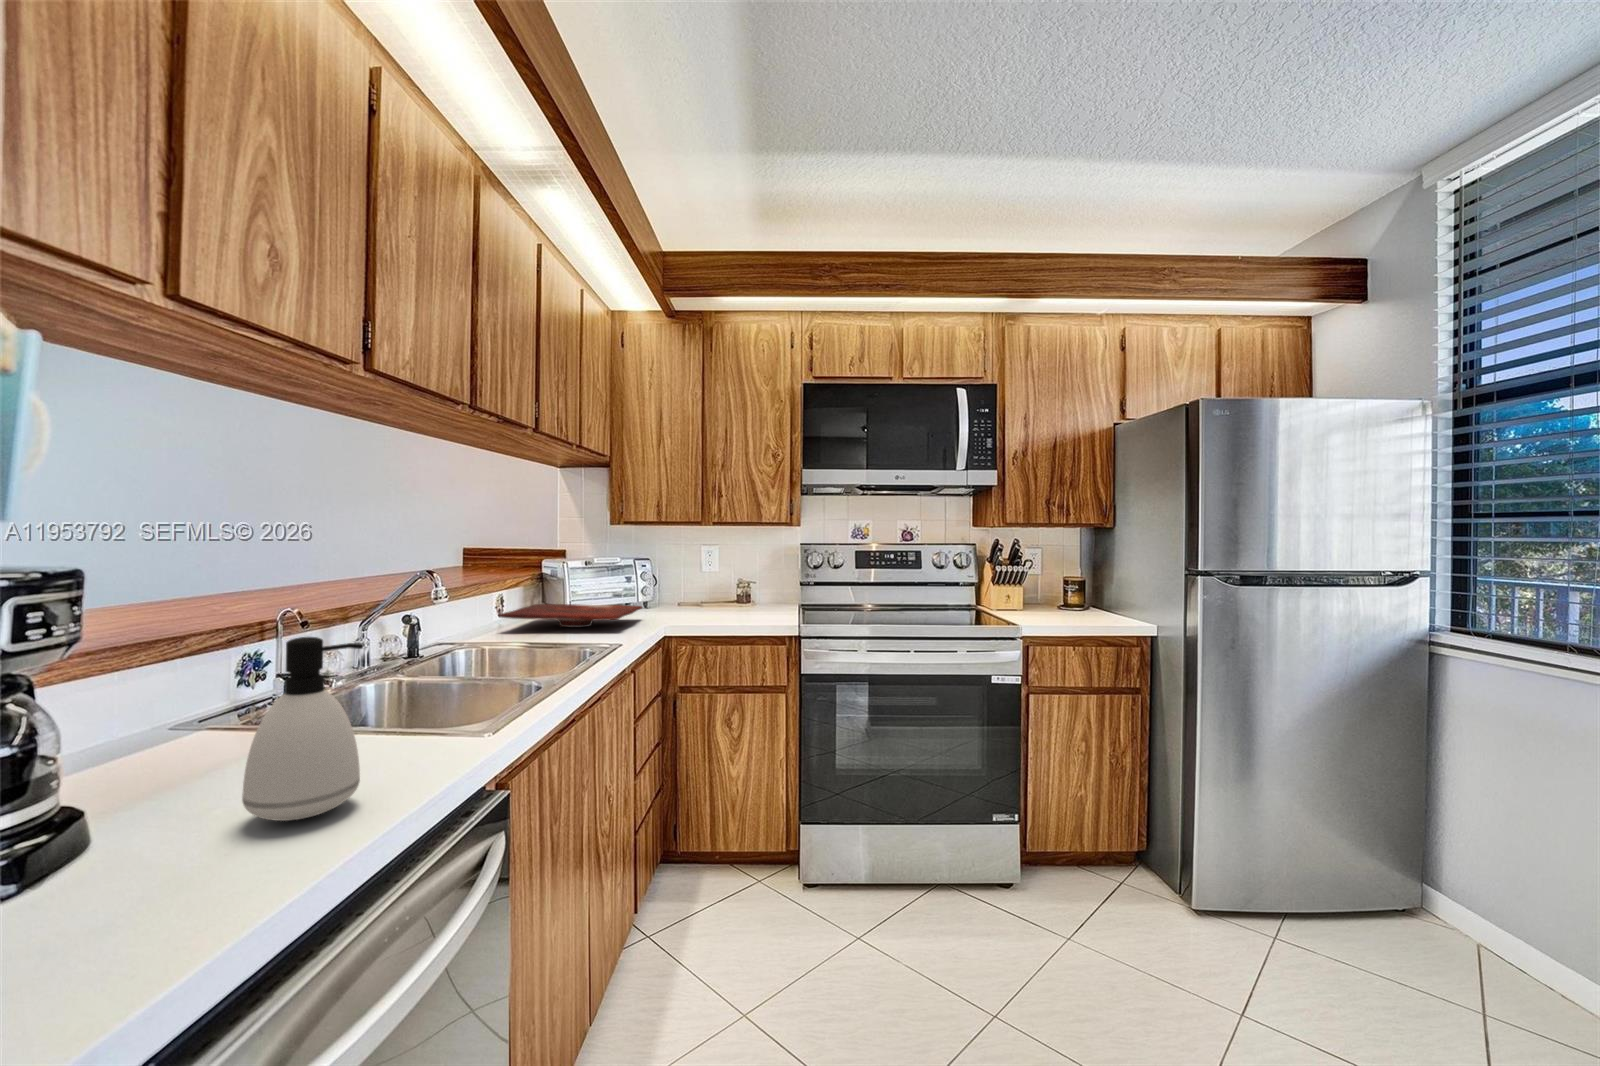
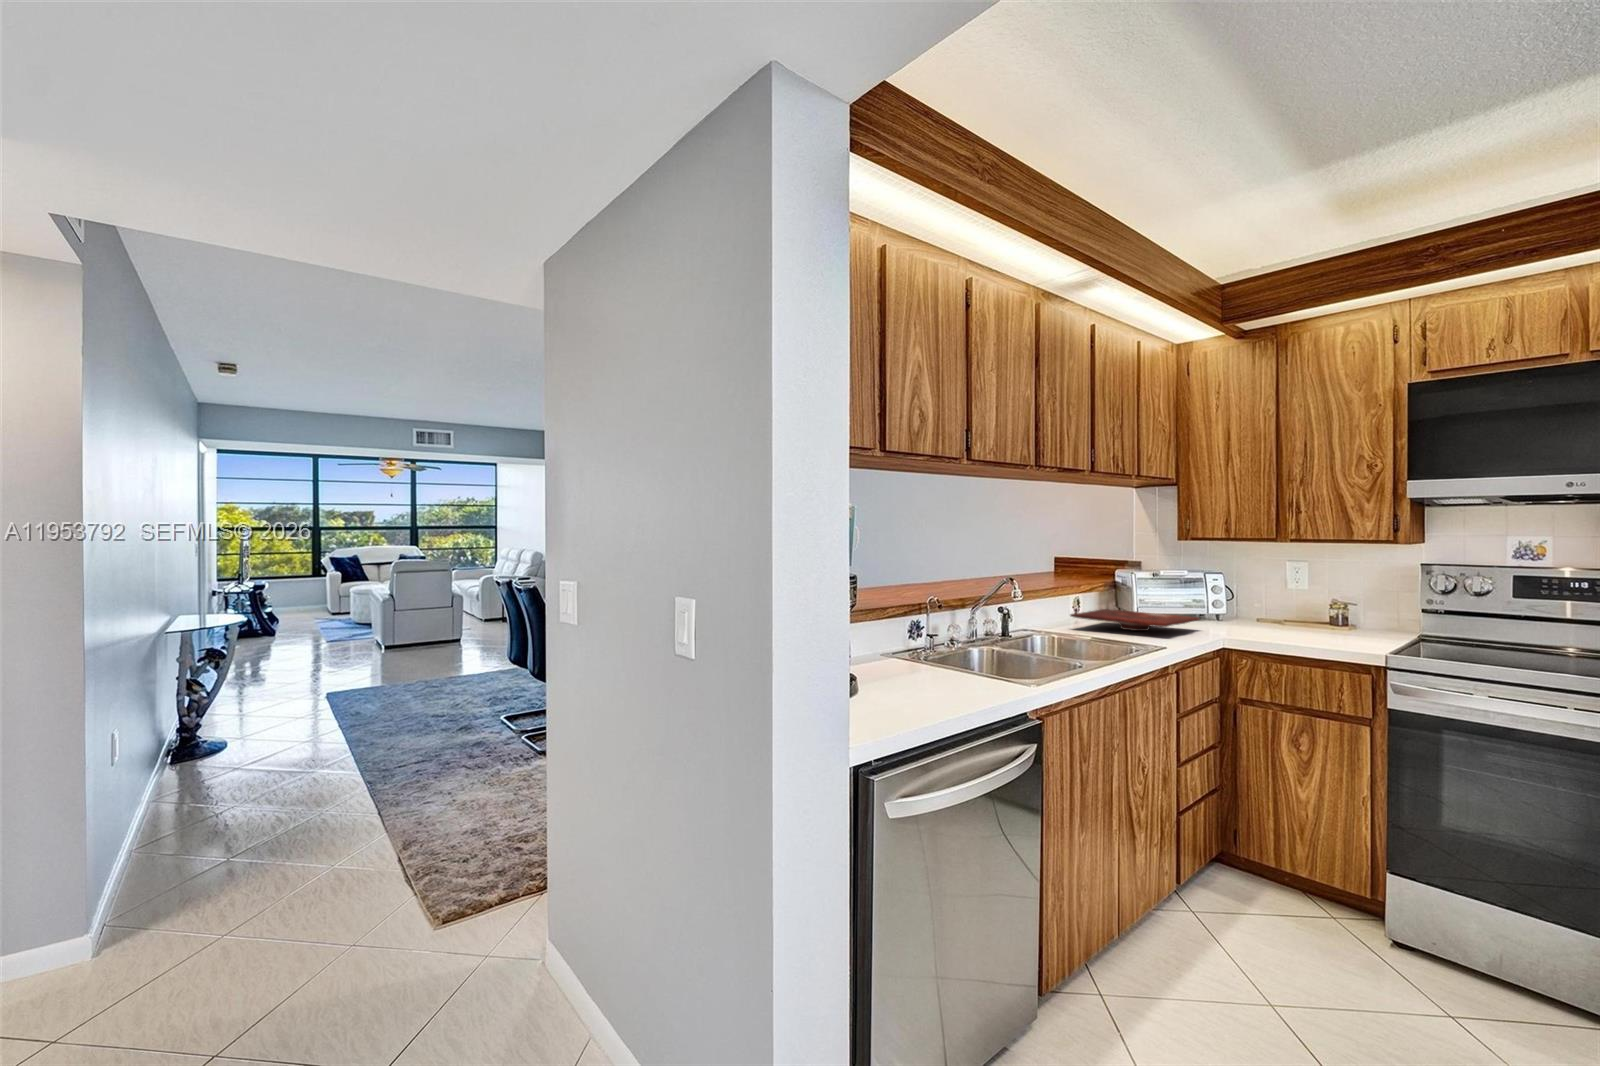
soap dispenser: present [242,637,363,821] -> none [909,611,957,699]

